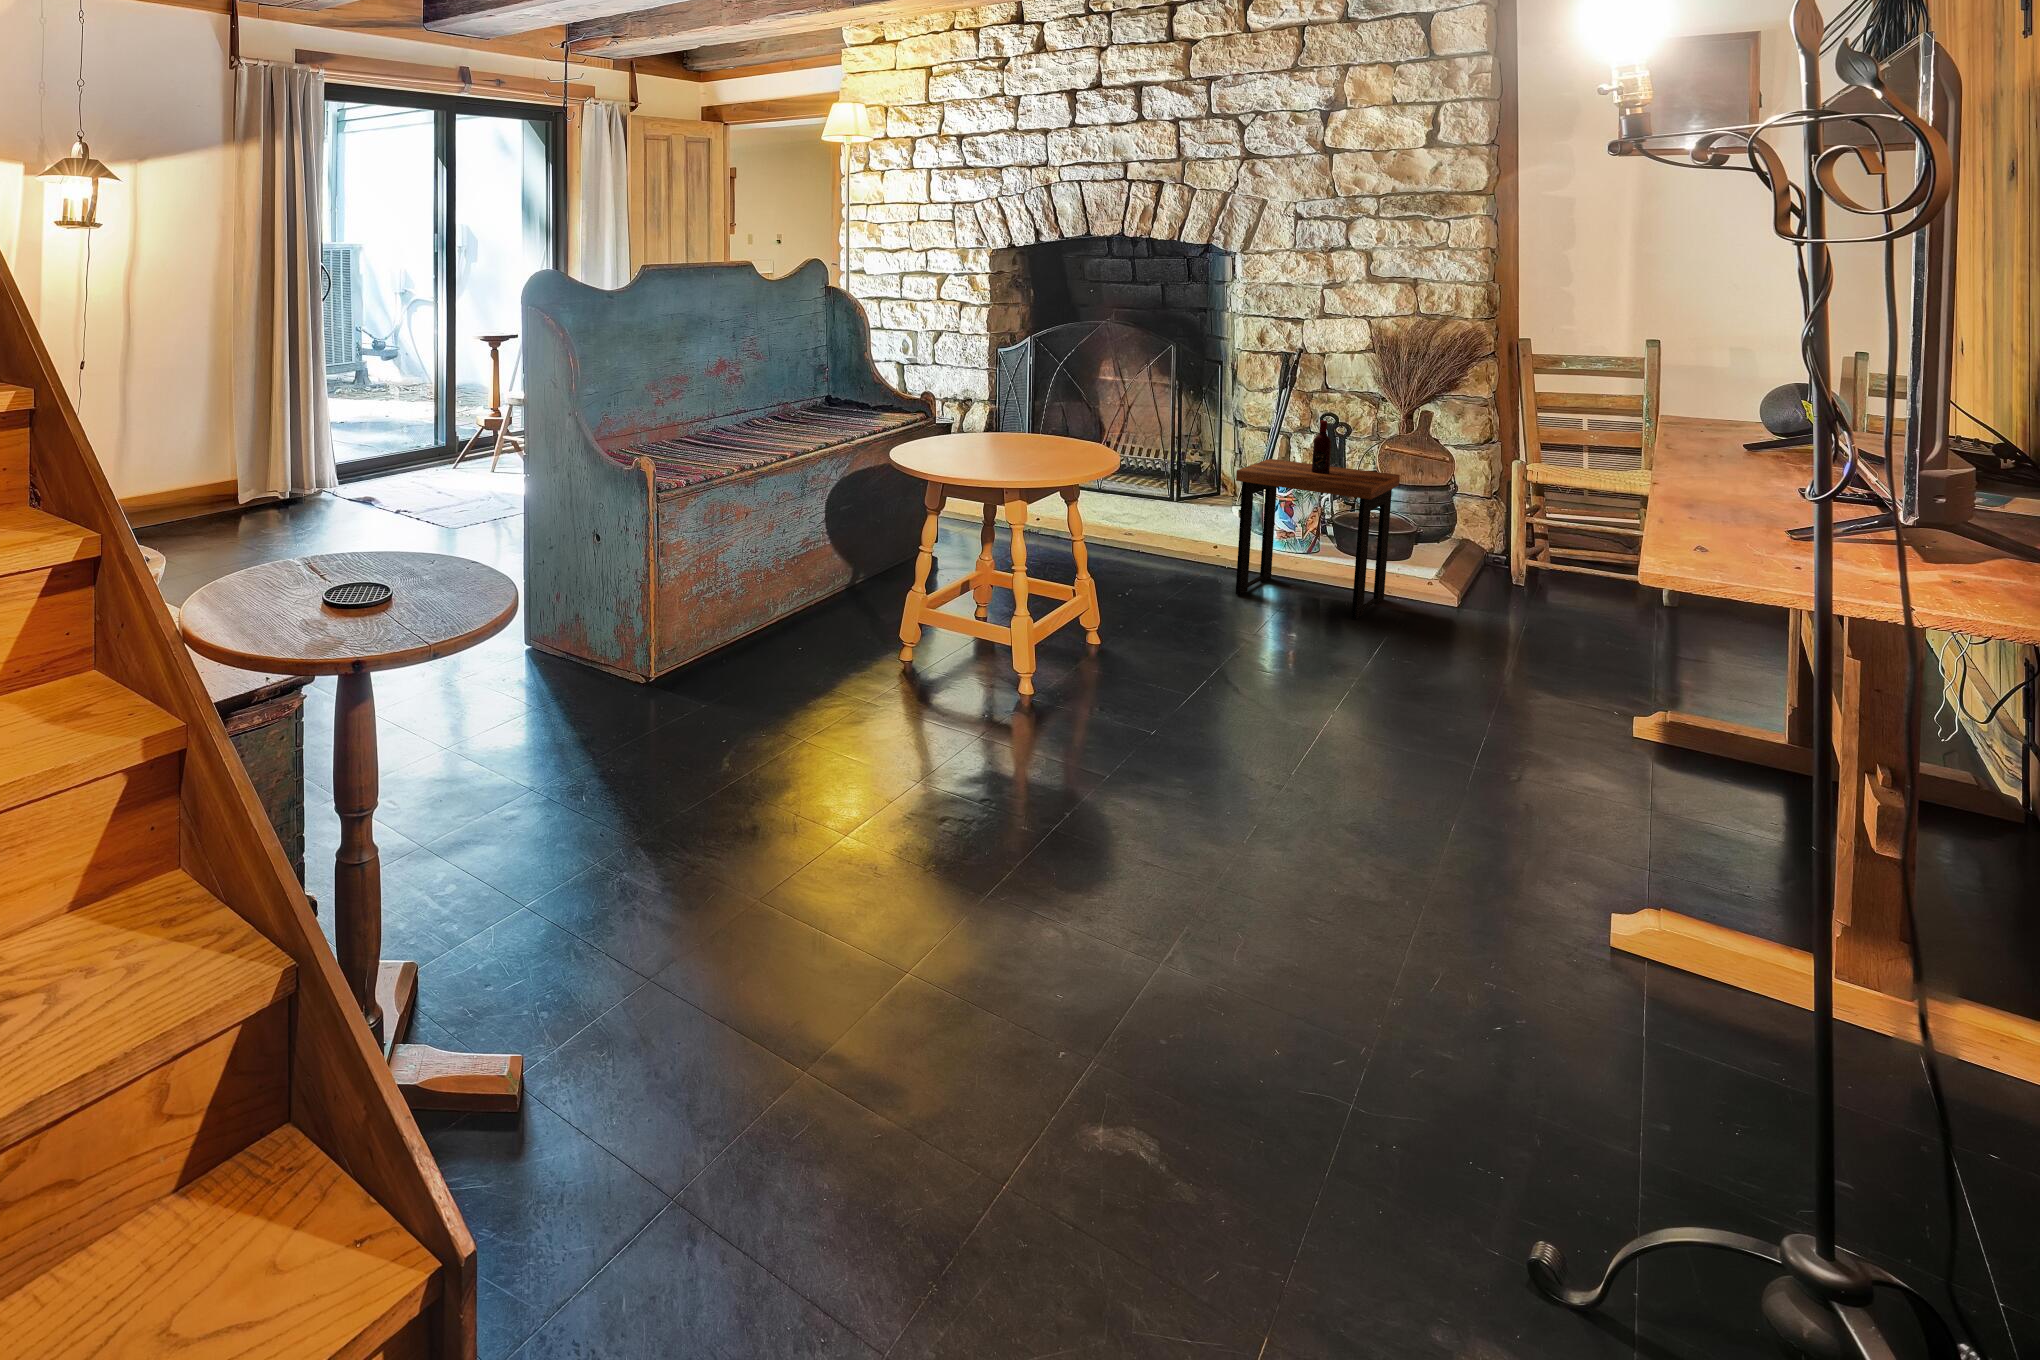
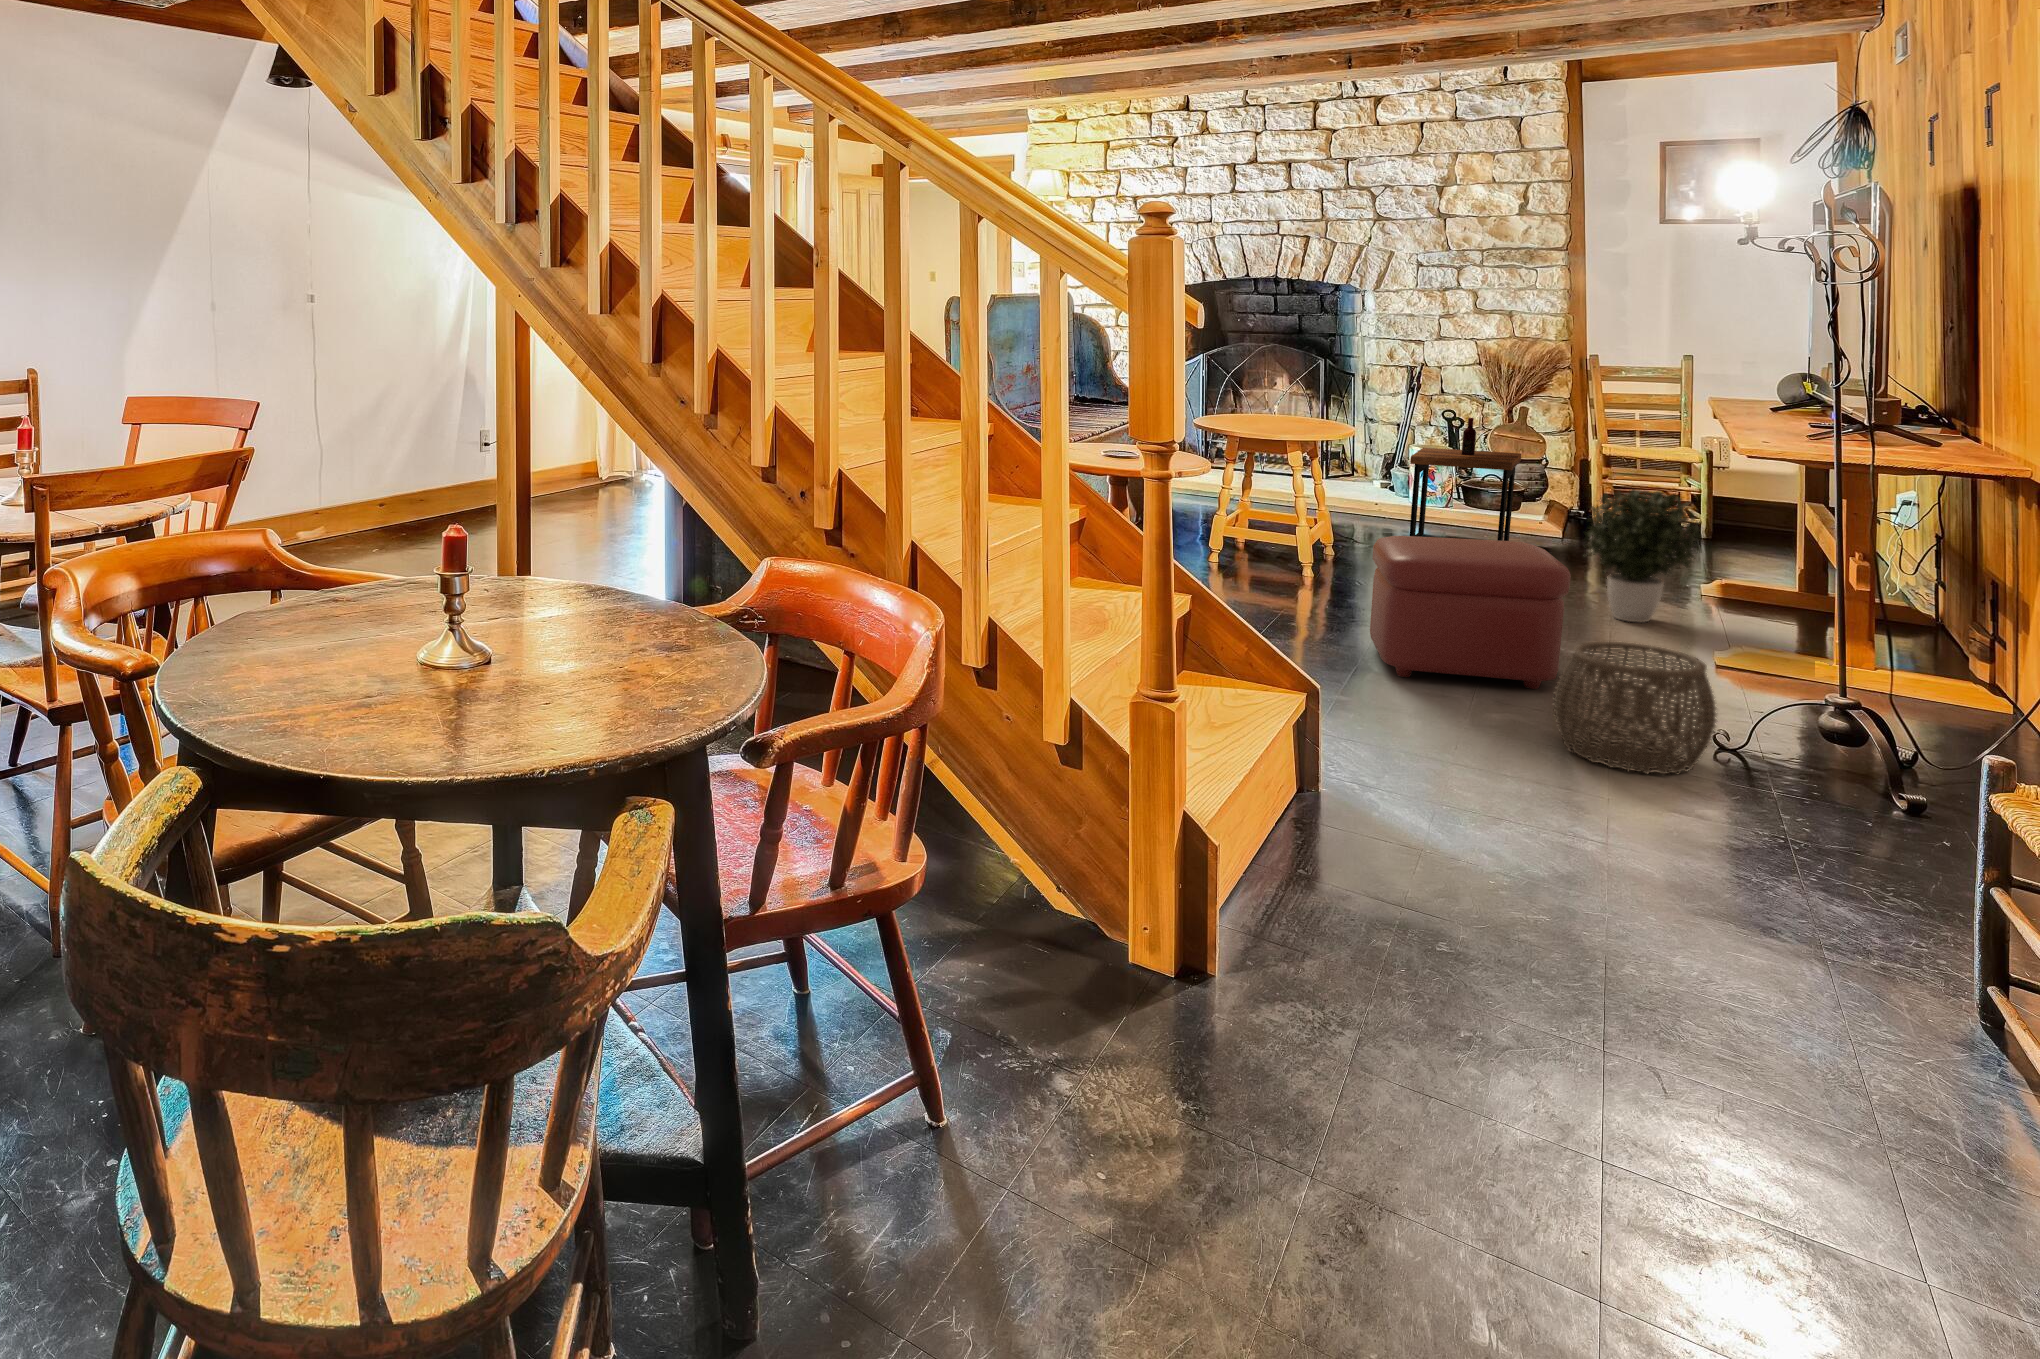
potted plant: none [1415,545,1610,768] -> present [1584,489,1701,623]
ottoman: none [1000,604,1294,904] -> present [1370,536,1571,689]
woven basket: none [1165,869,1473,1201] -> present [1553,642,1717,775]

